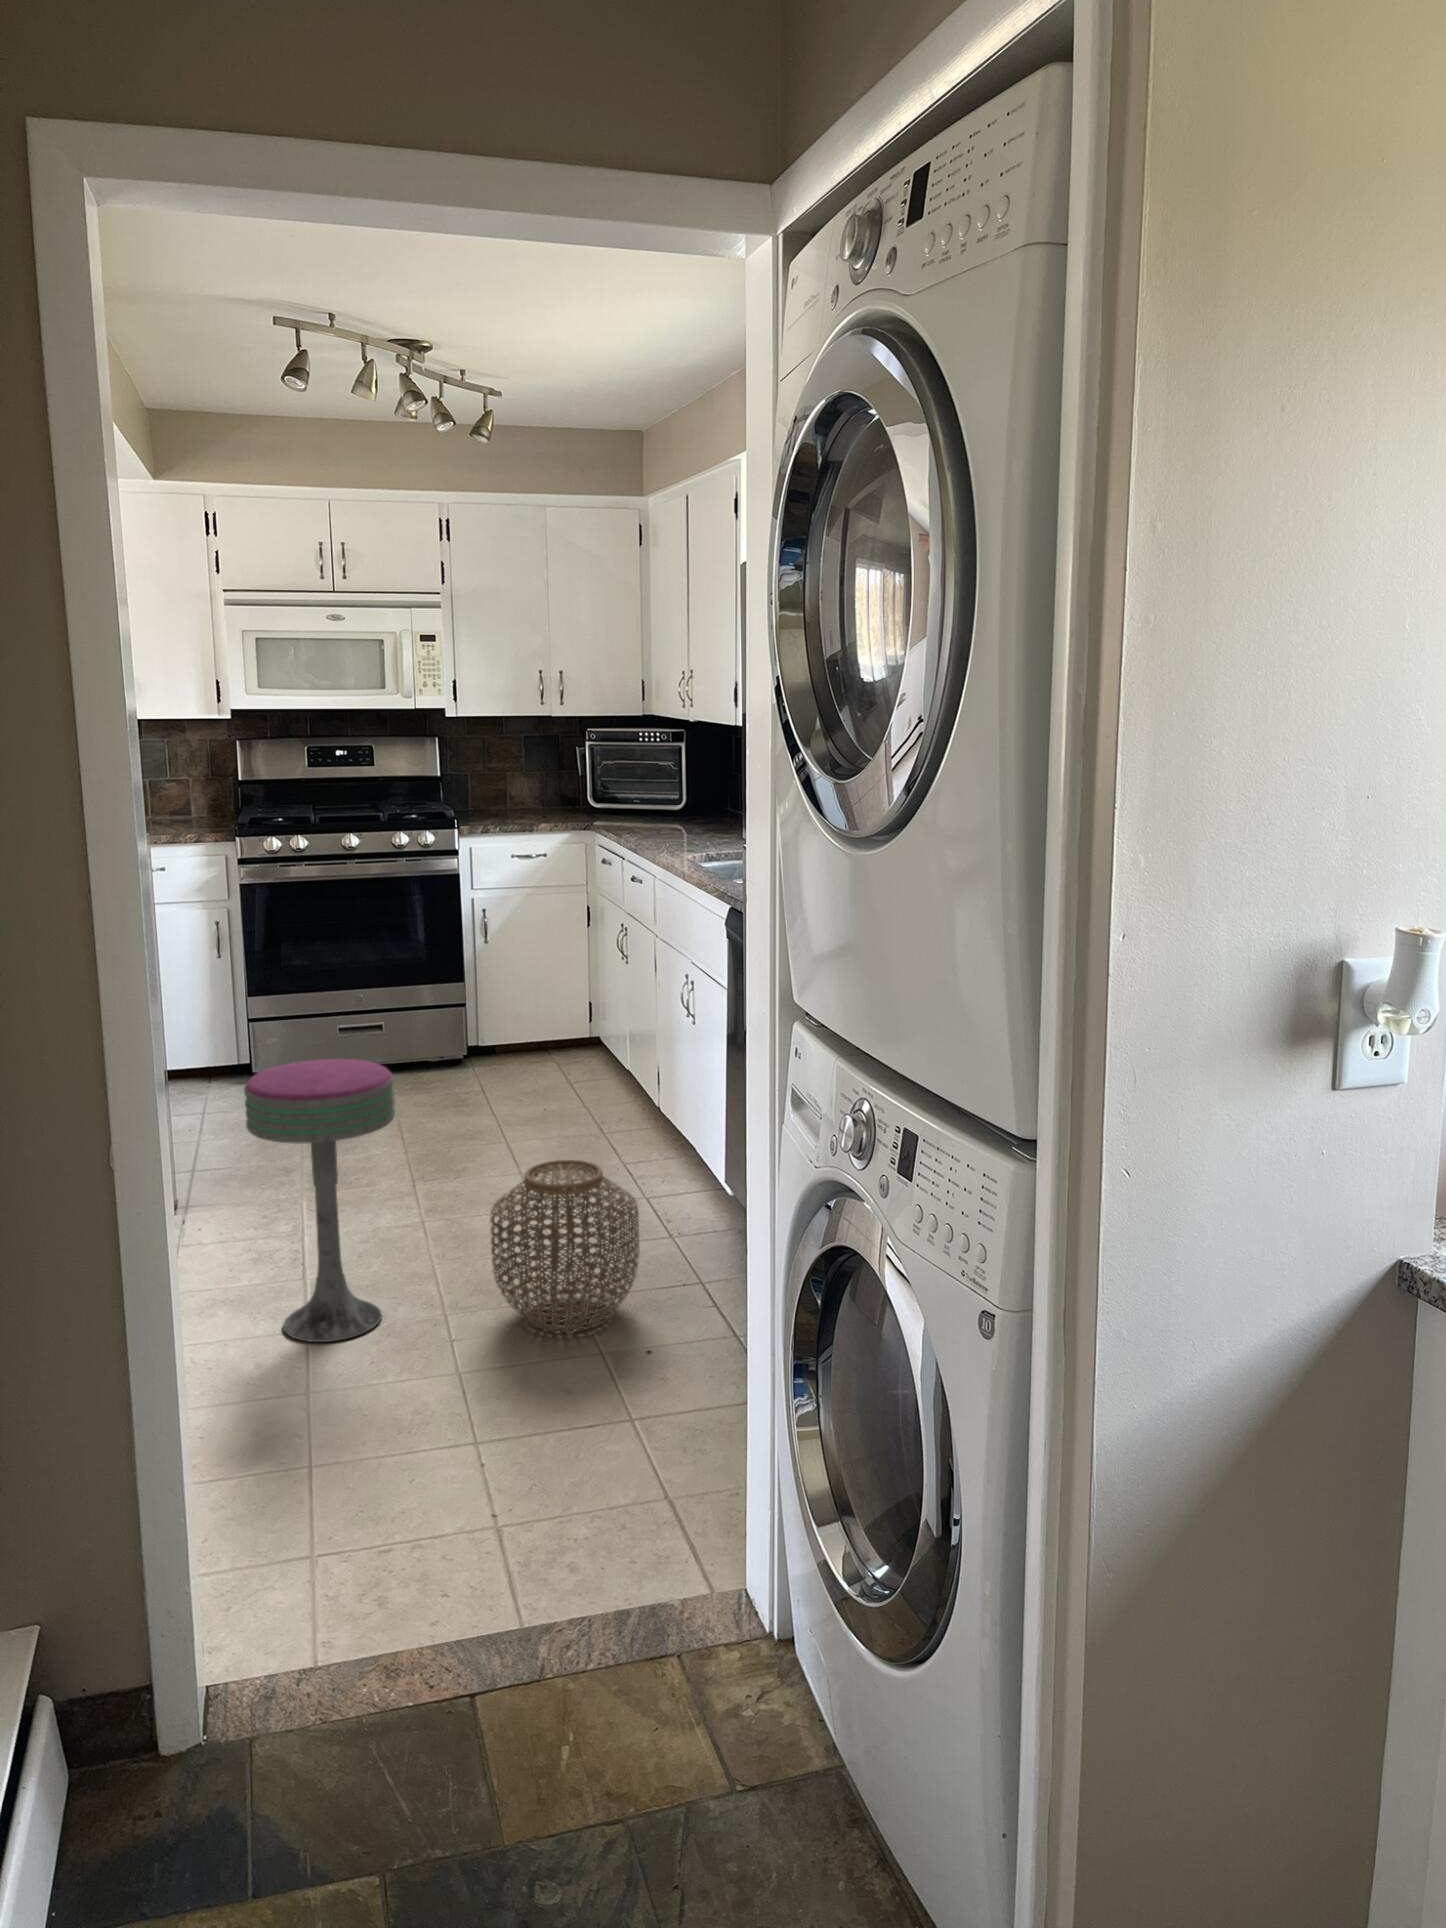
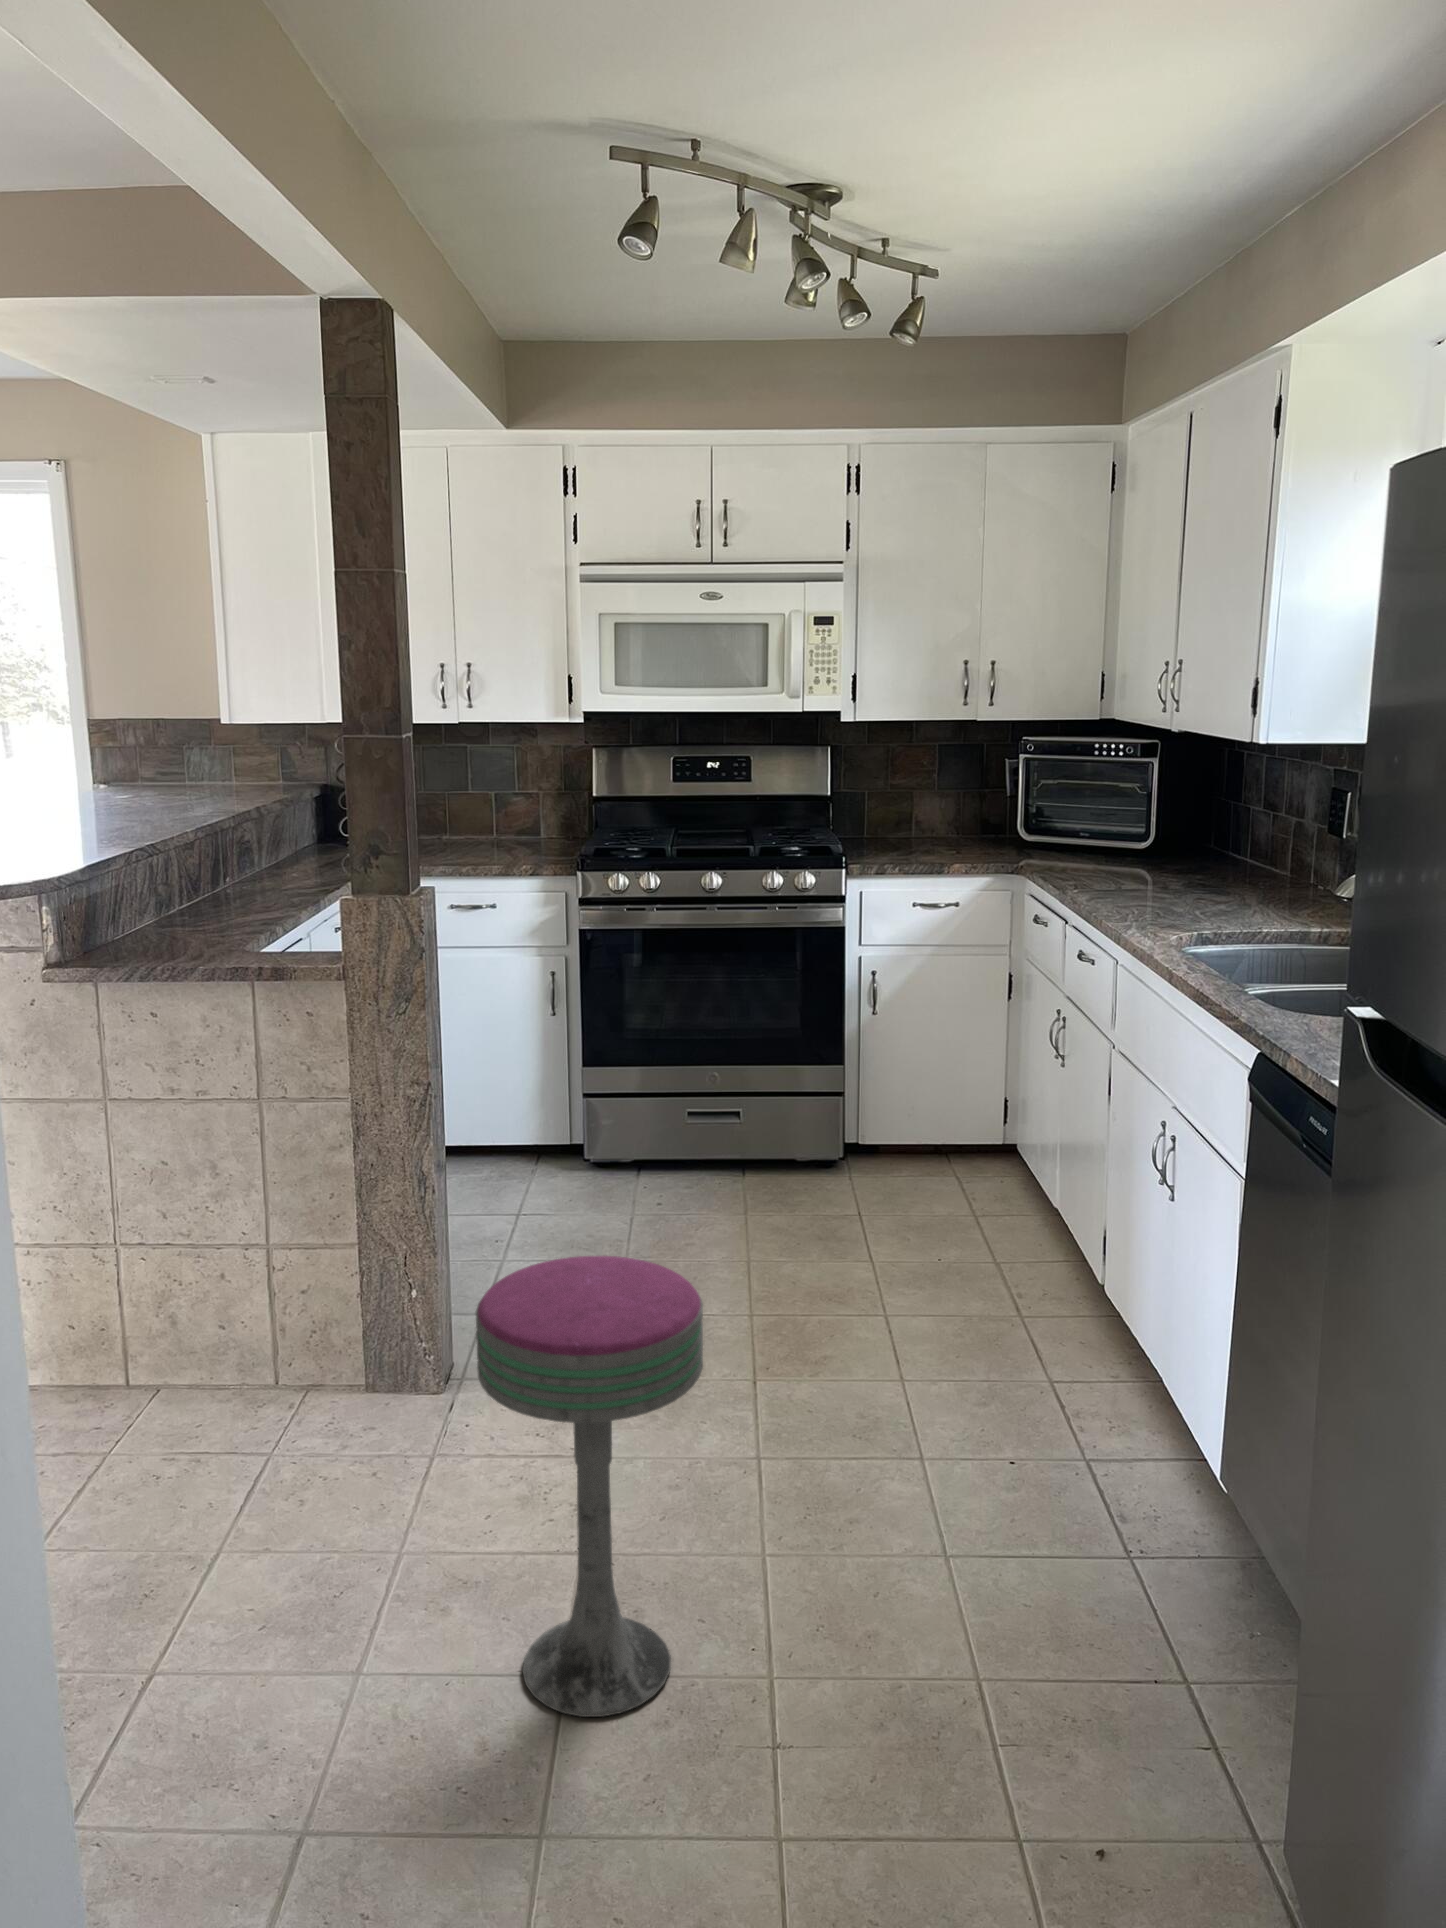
woven basket: present [490,1160,639,1332] -> none [843,1470,1095,1782]

